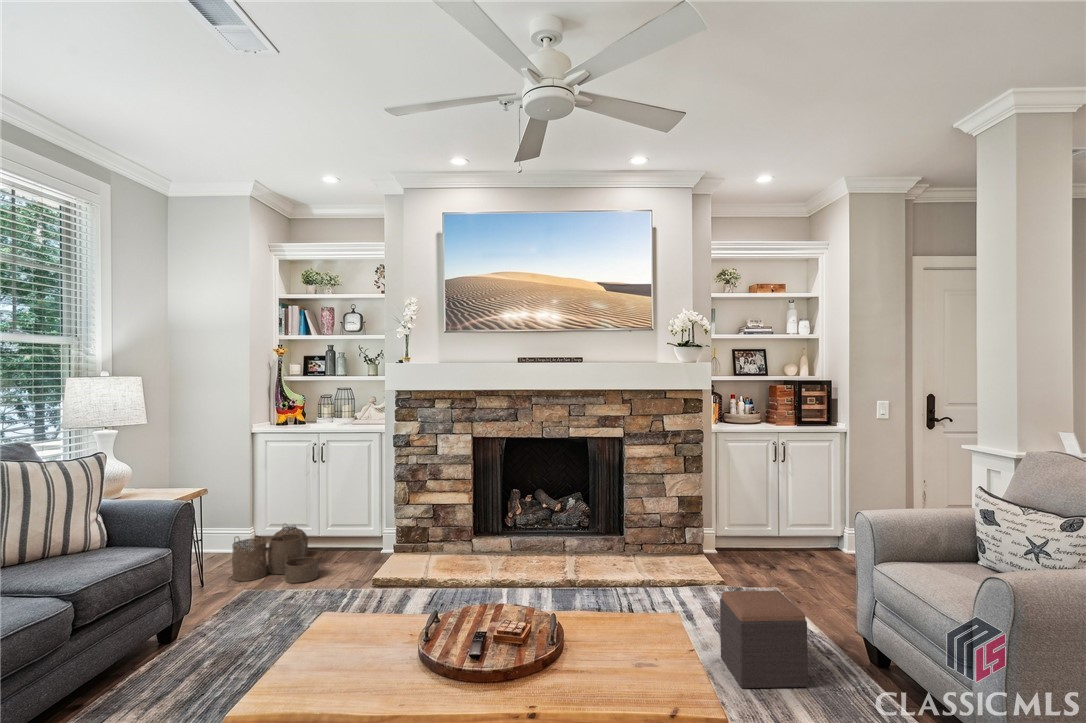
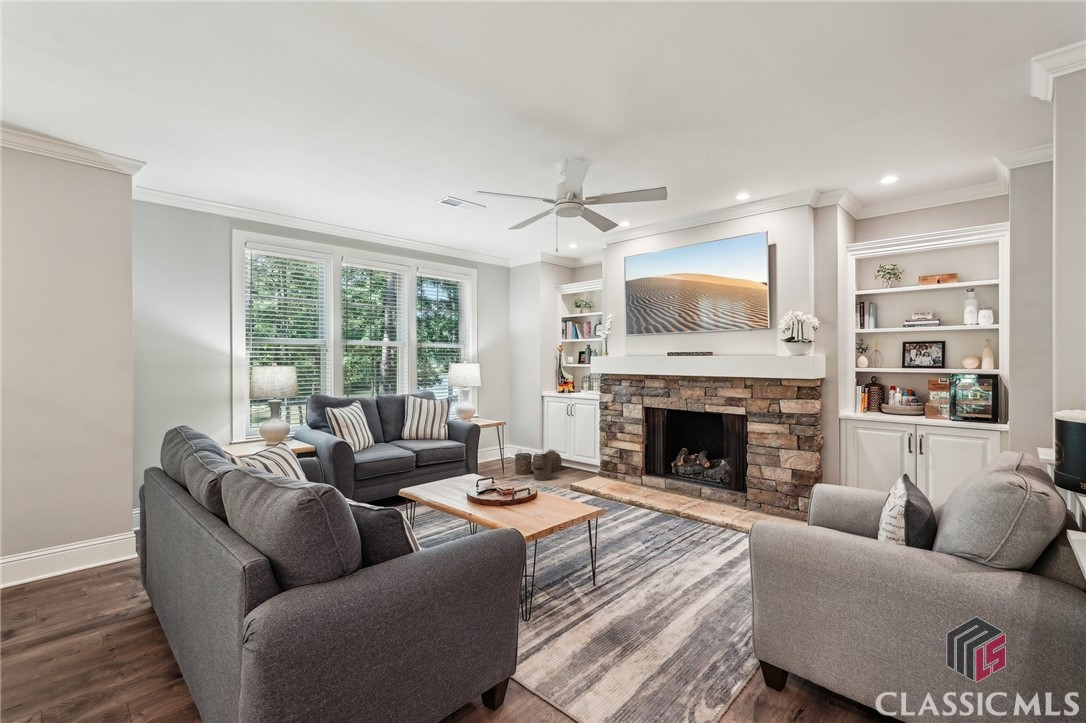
footstool: present [720,590,808,688] -> none [667,523,732,600]

